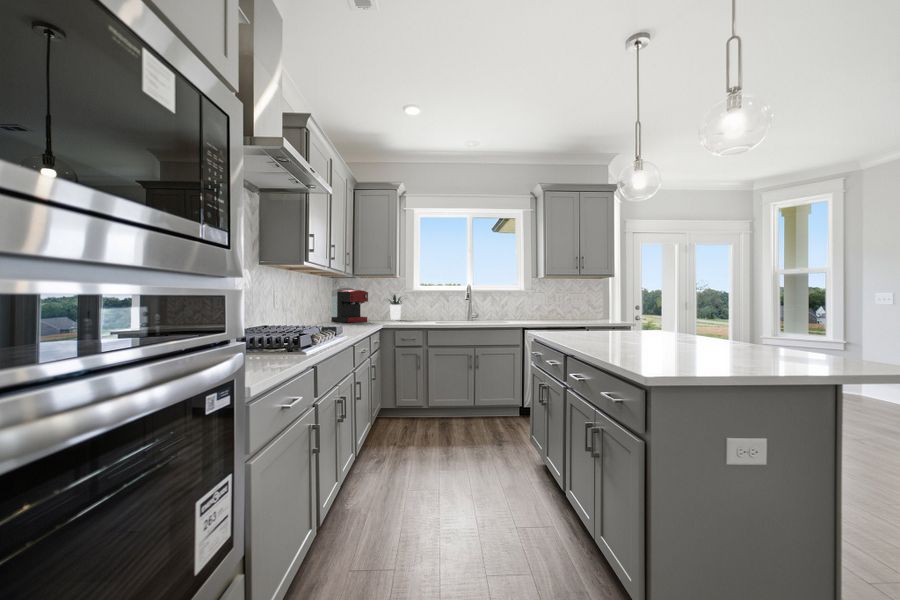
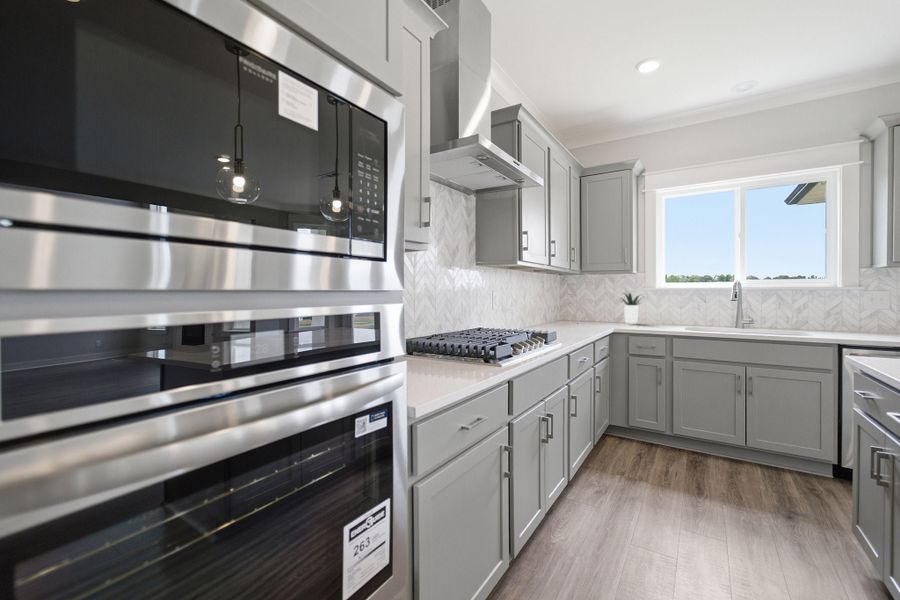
coffee maker: present [331,288,368,322] -> none [556,286,597,324]

